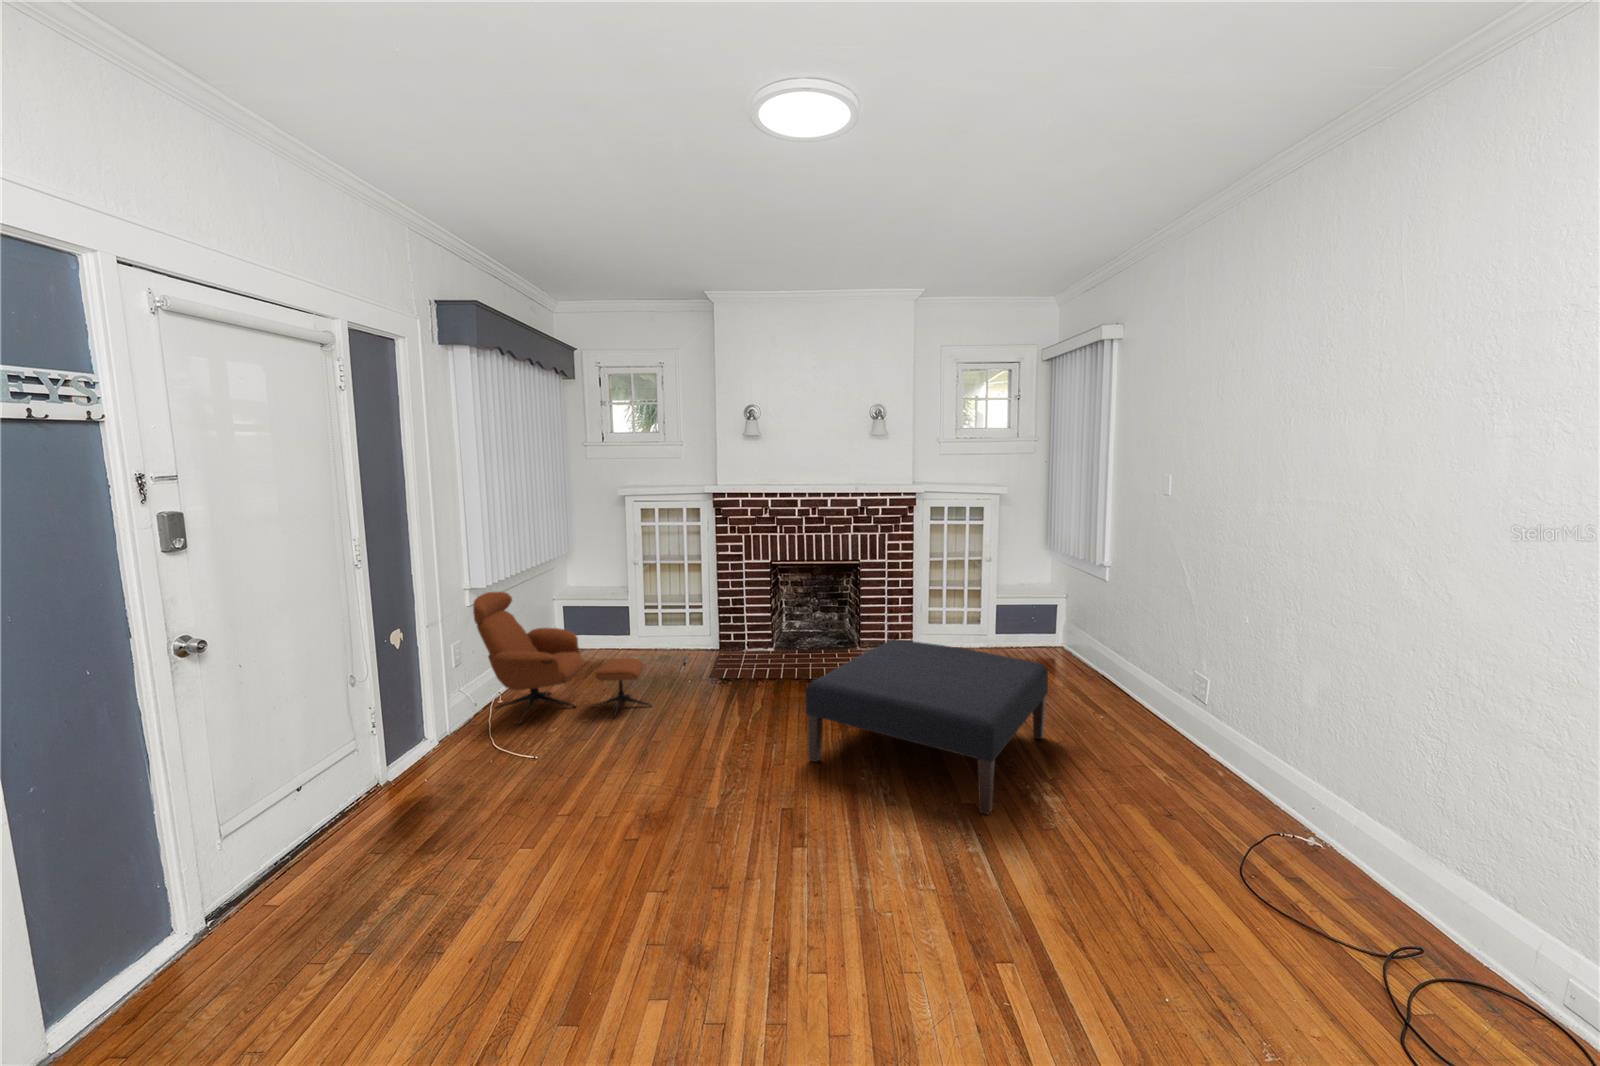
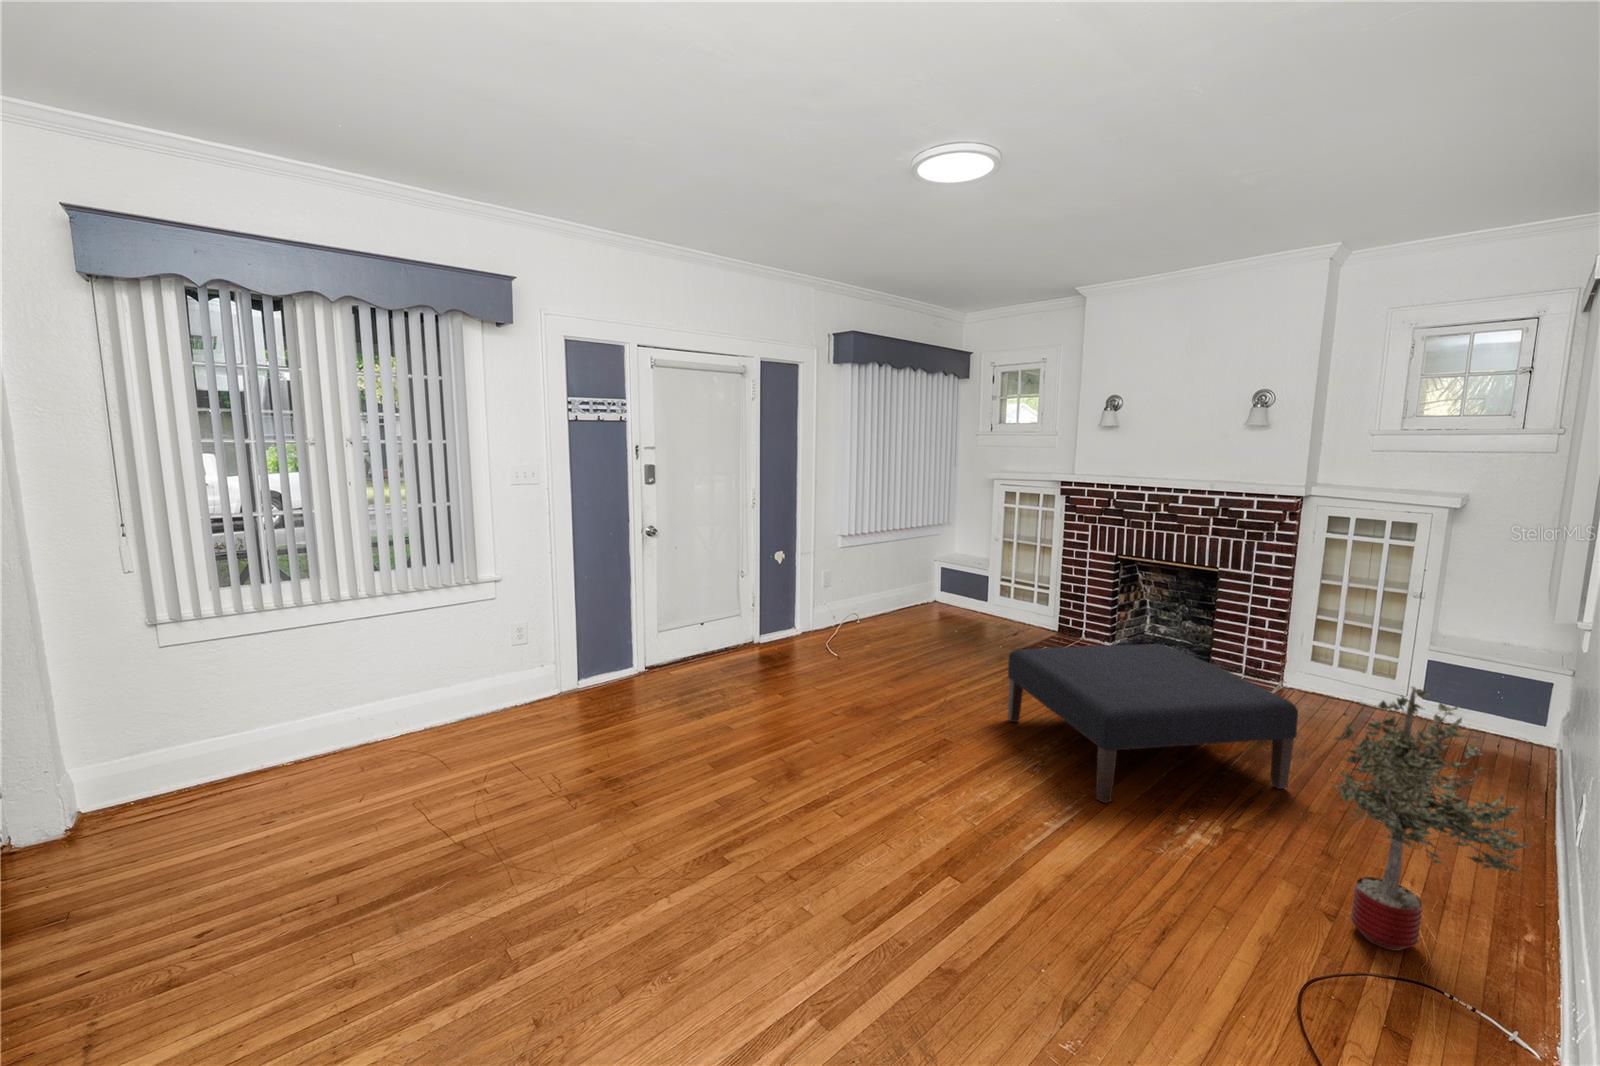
lounge chair: present [473,592,651,725] -> none [834,541,945,654]
potted tree: none [1201,631,1355,843] -> present [1336,687,1527,951]

